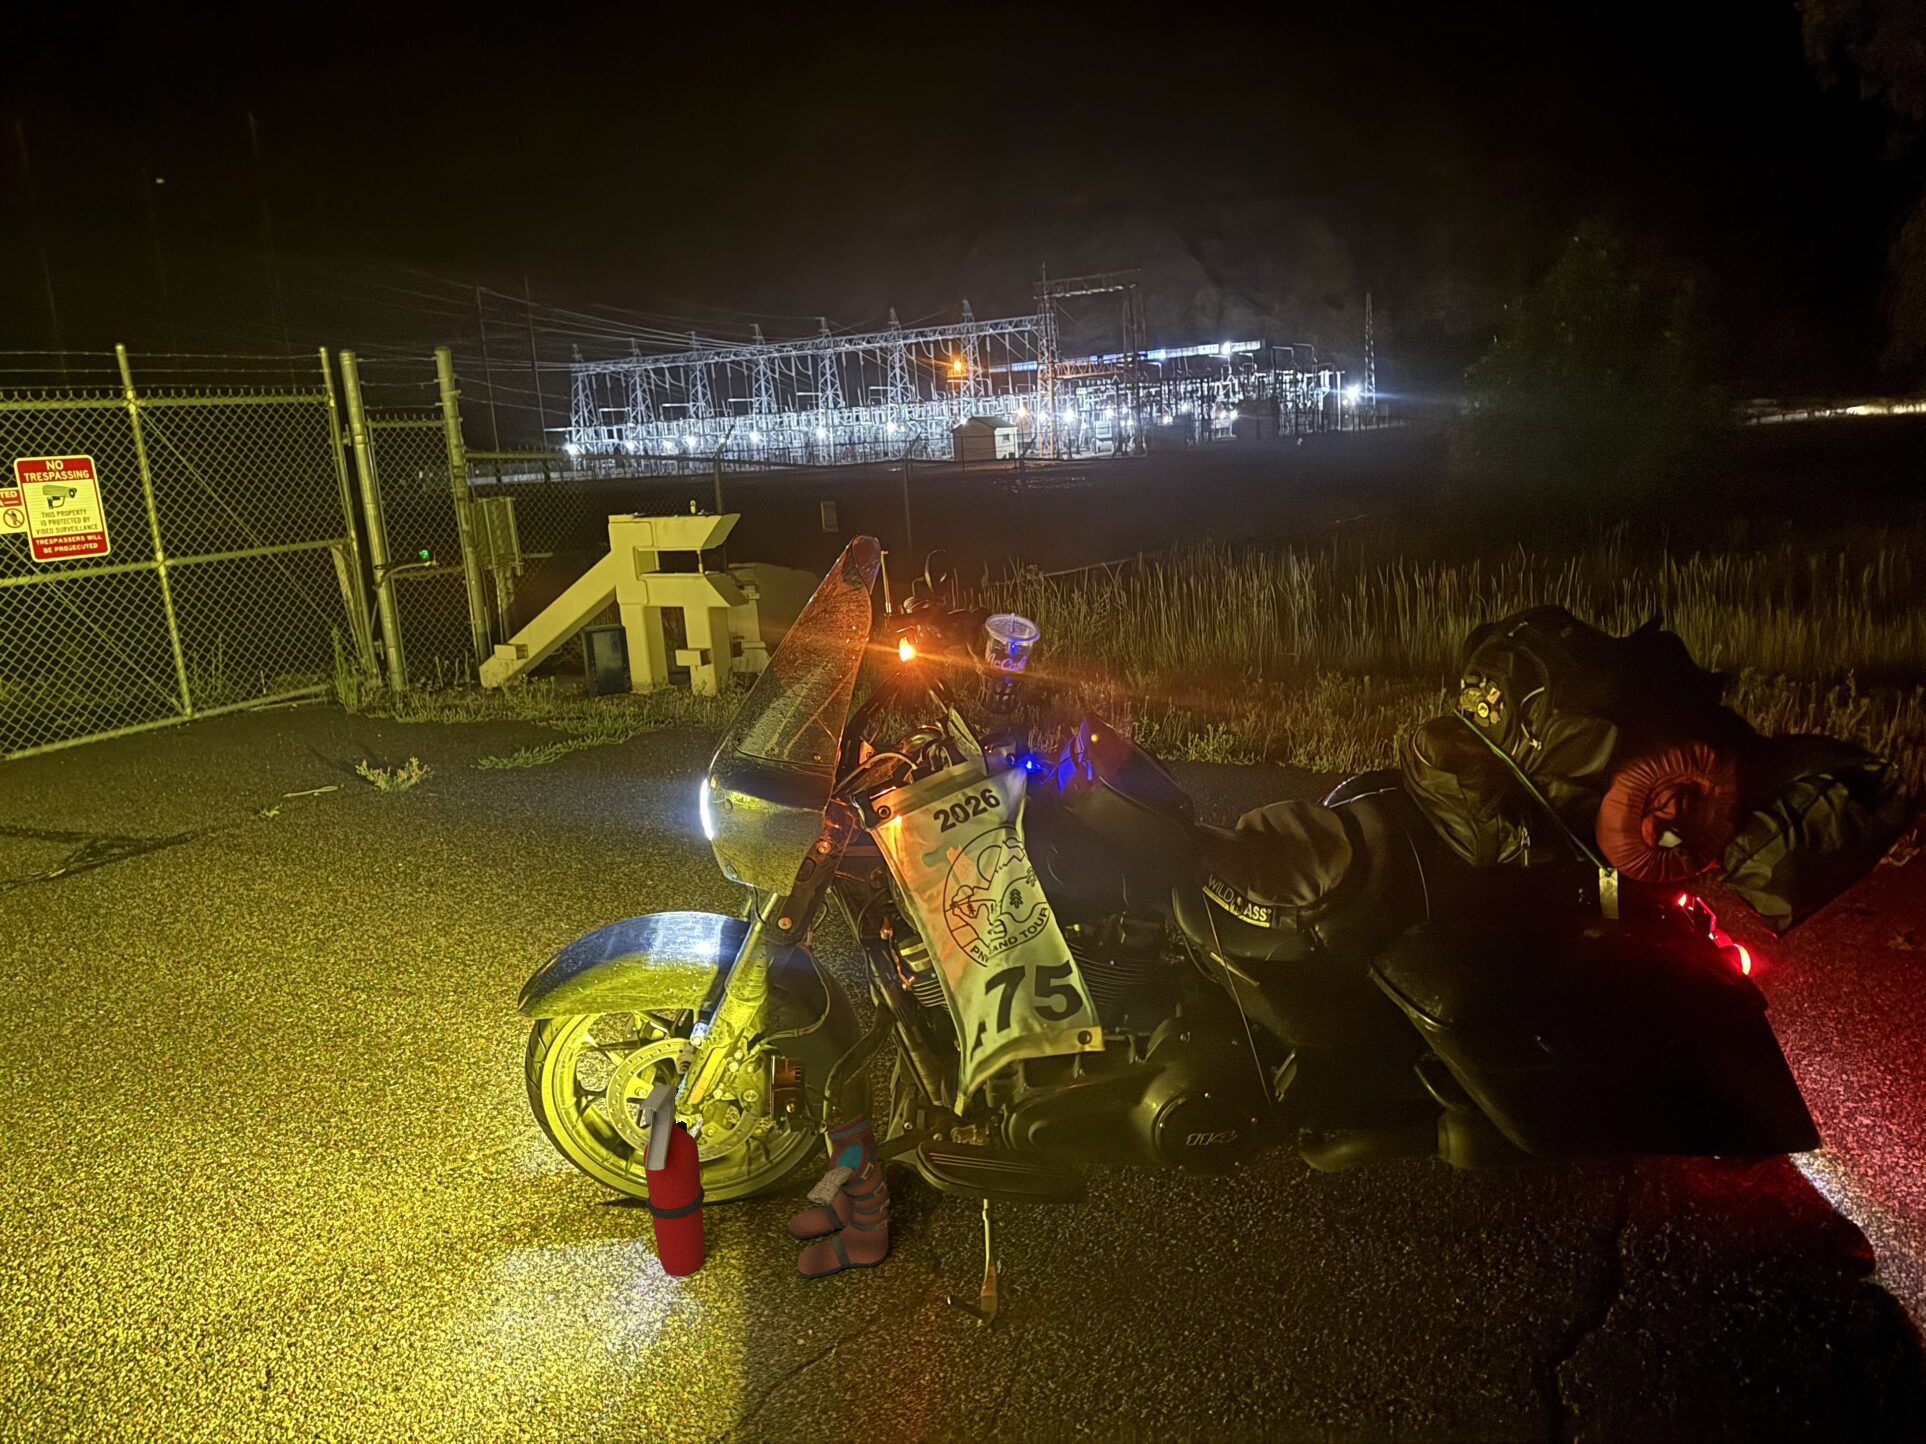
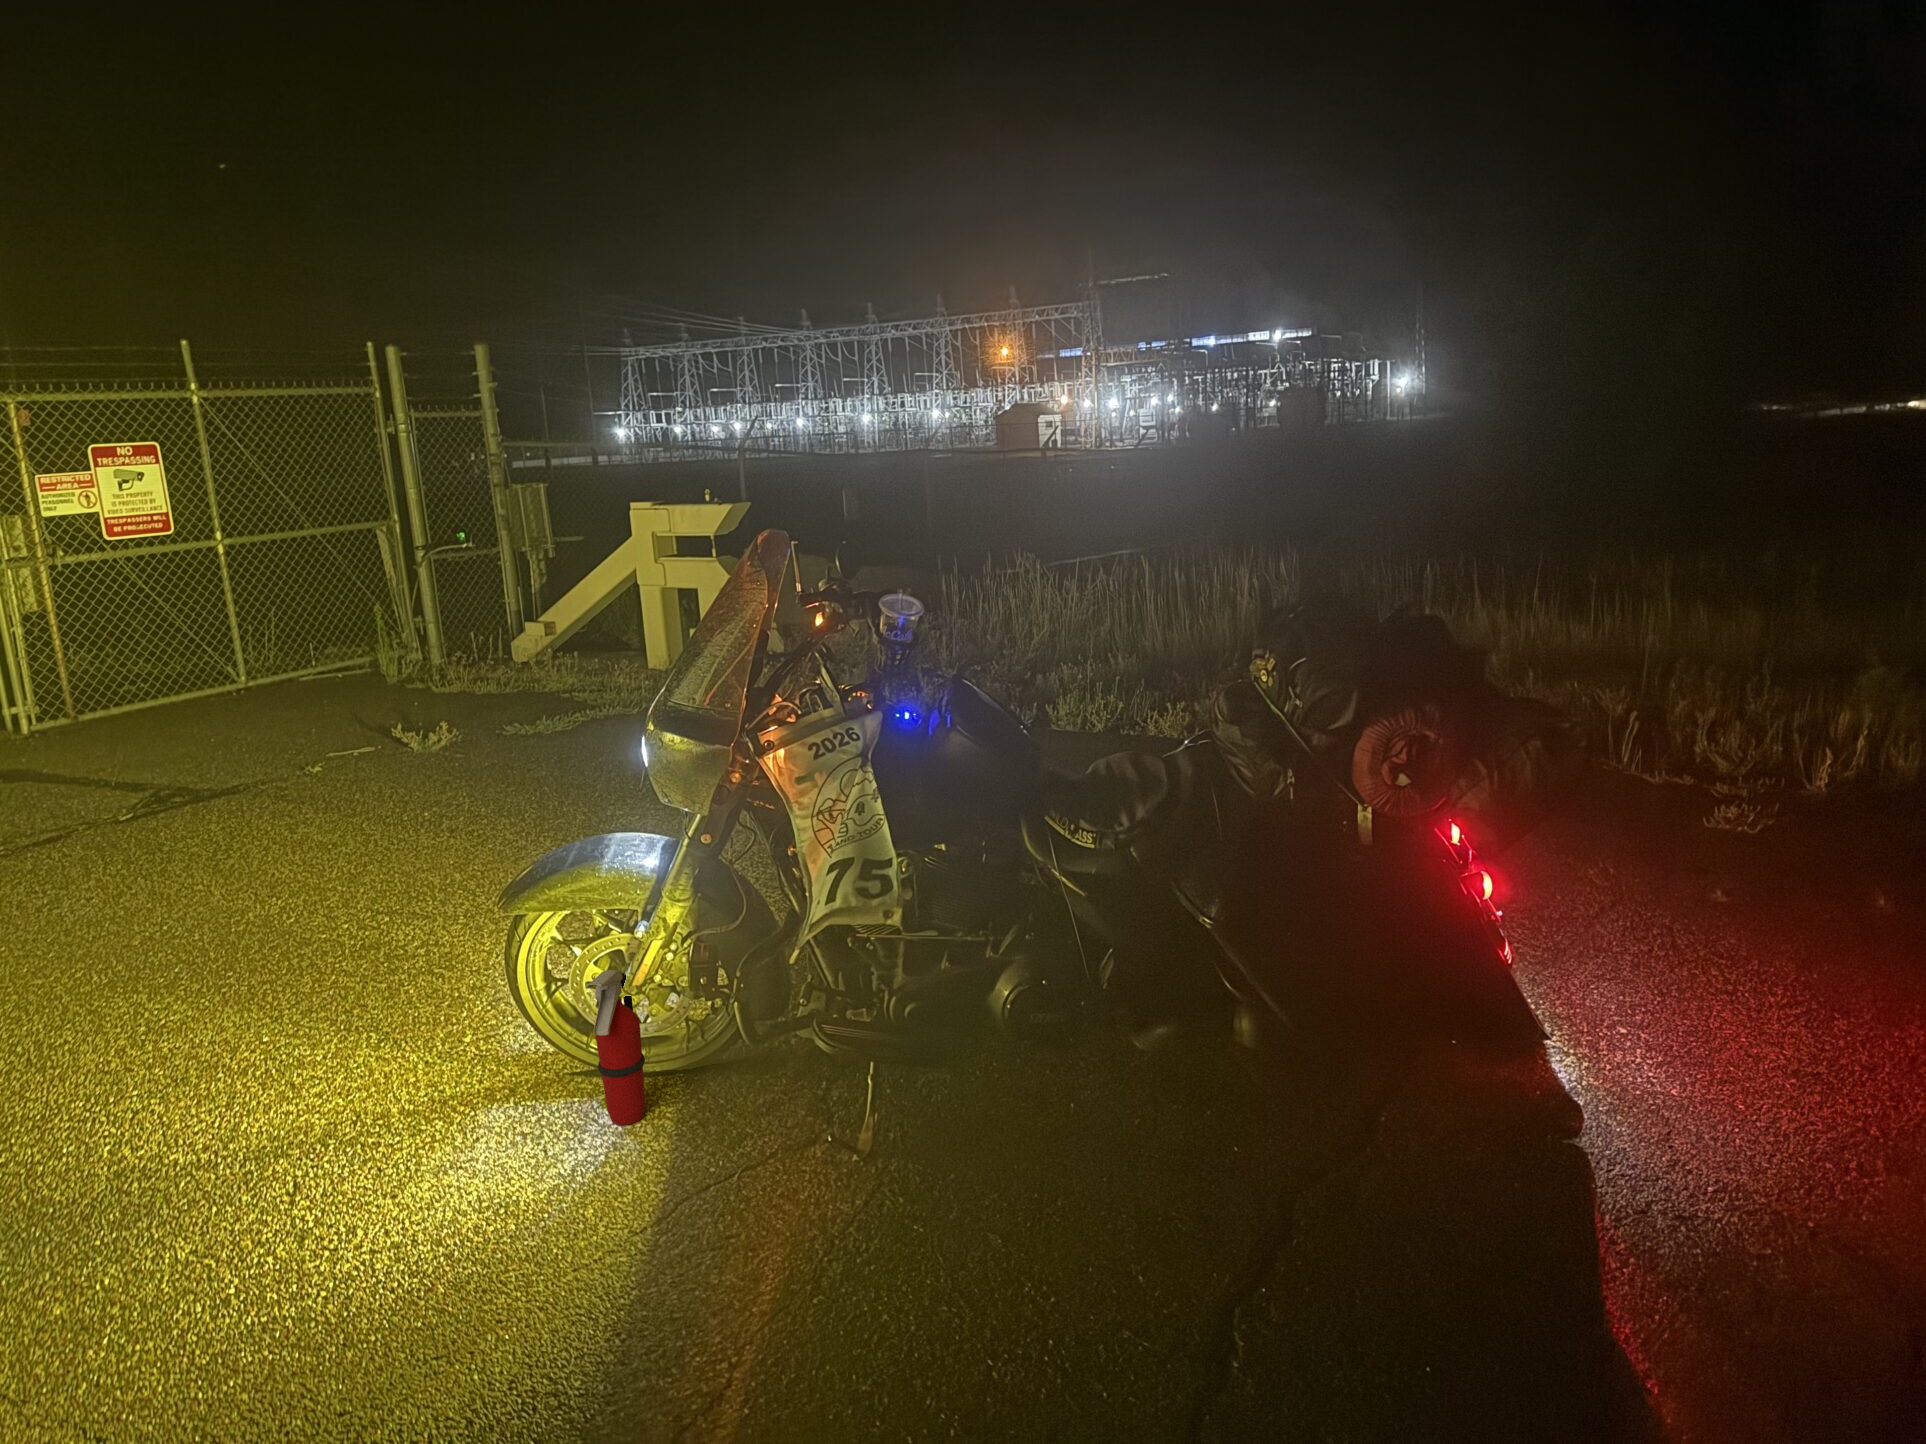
storage box: present [580,623,633,696] -> none [601,601,649,669]
boots: present [789,1114,890,1279] -> none [715,999,793,1128]

